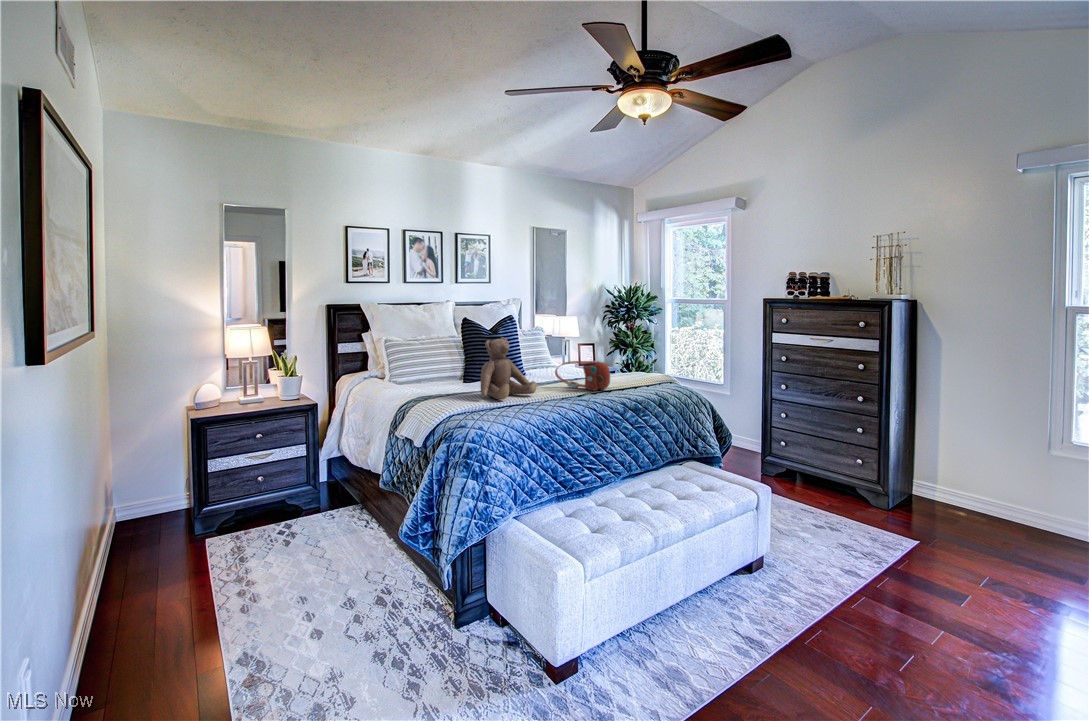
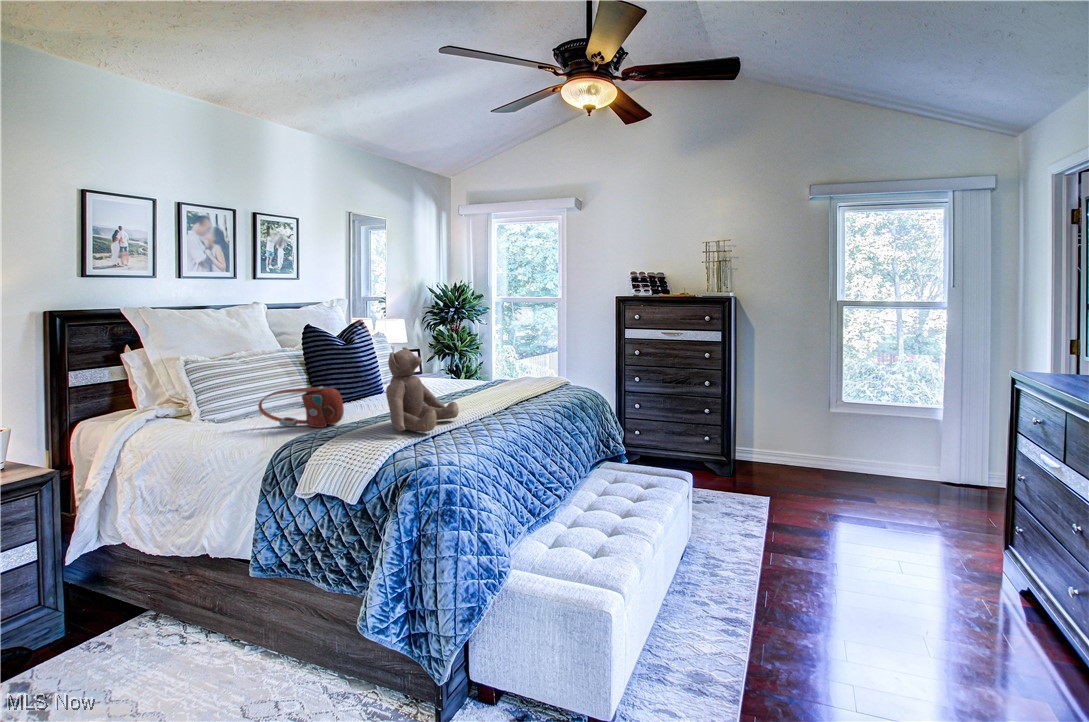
handbag: present [555,361,610,391] -> present [258,387,344,428]

